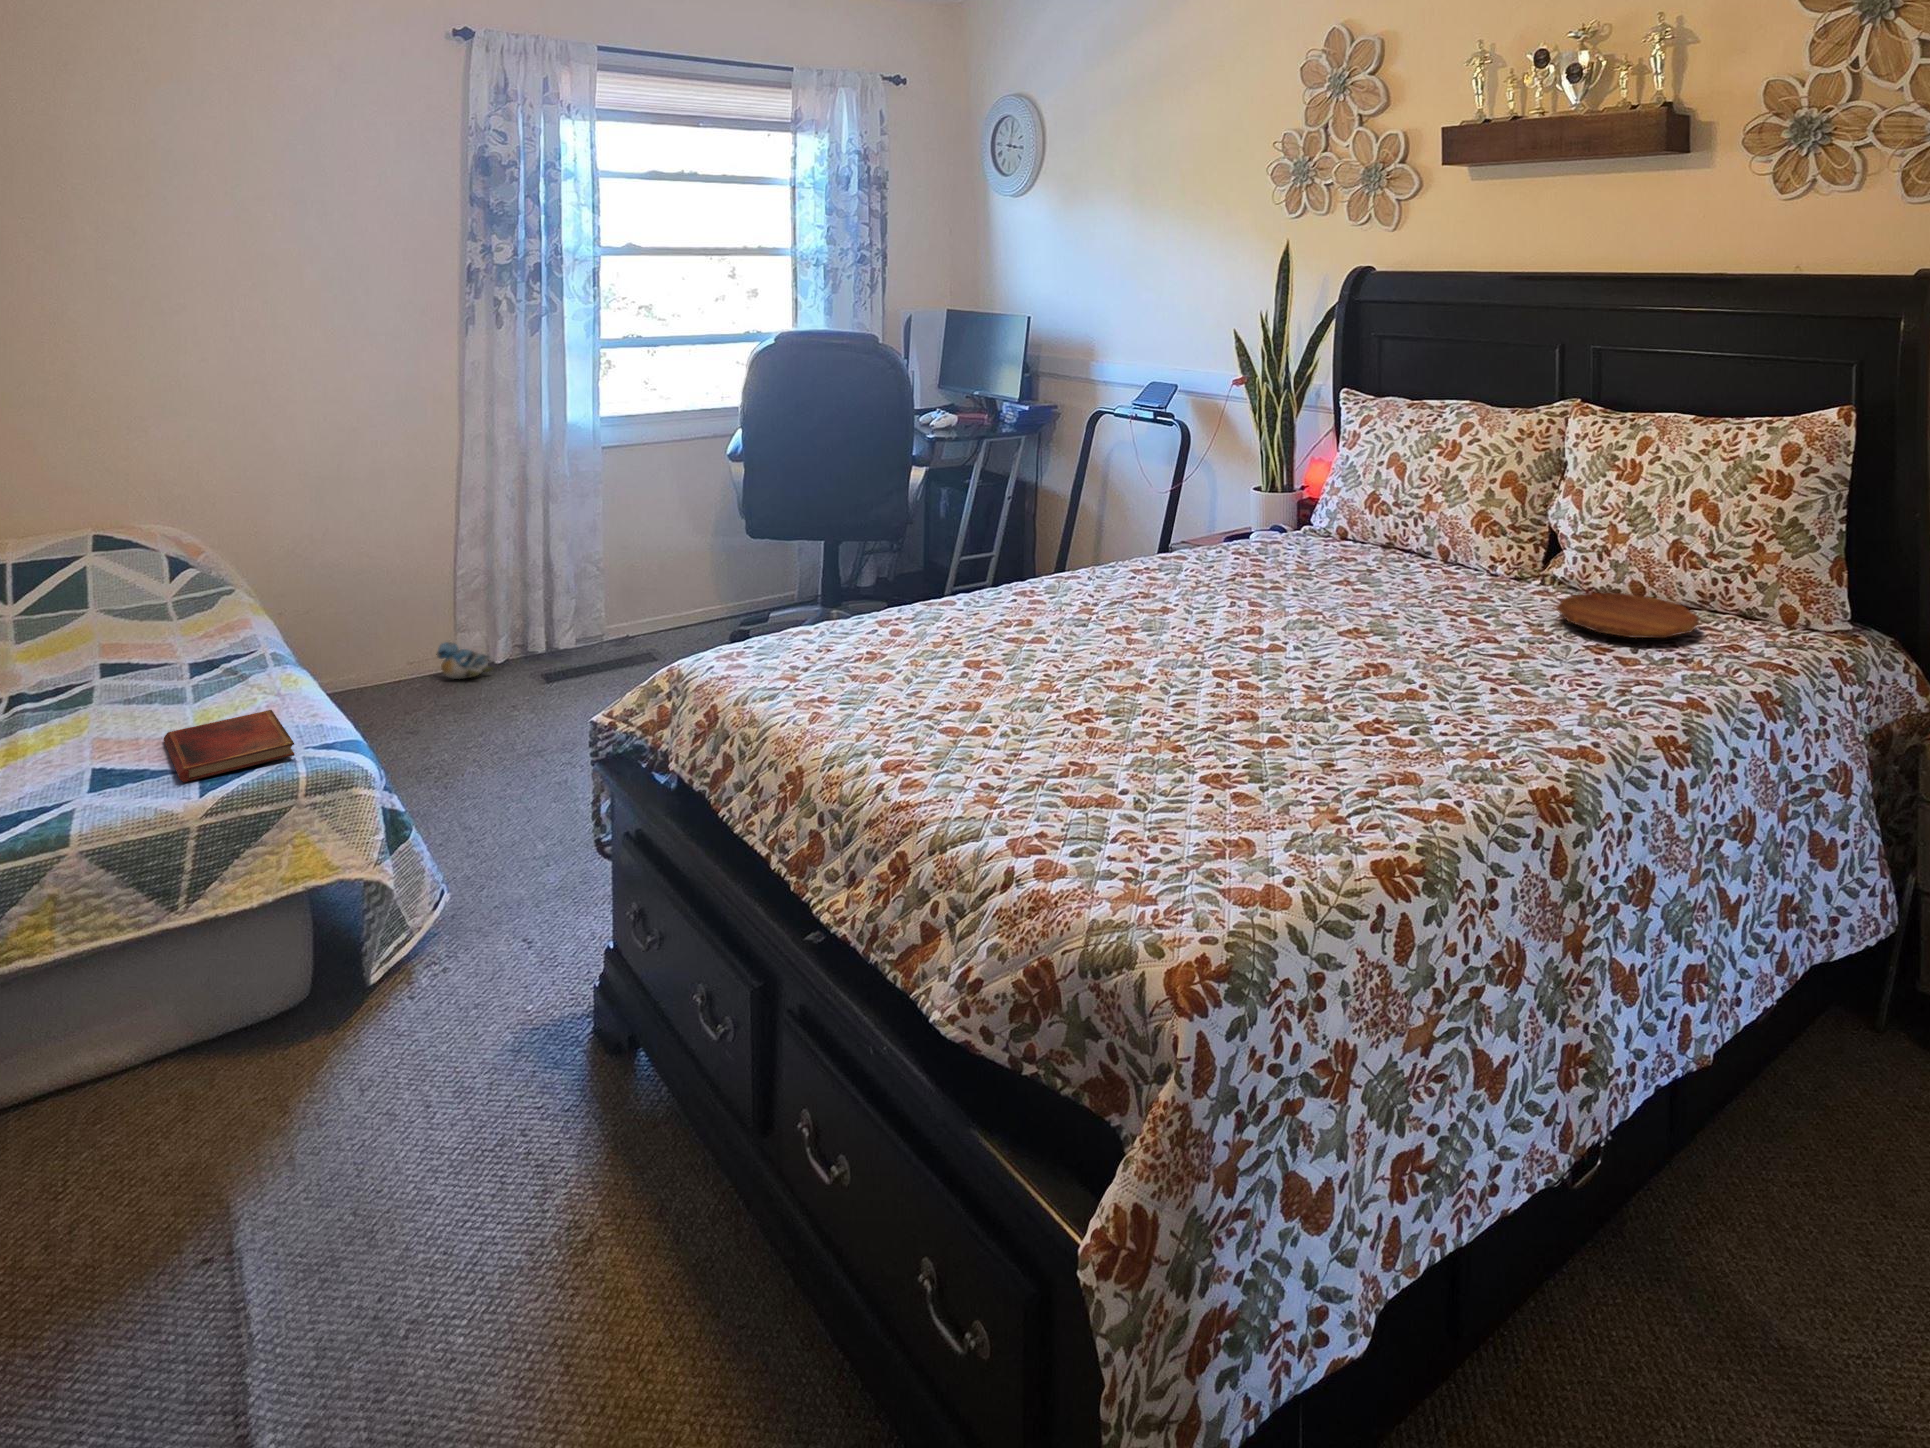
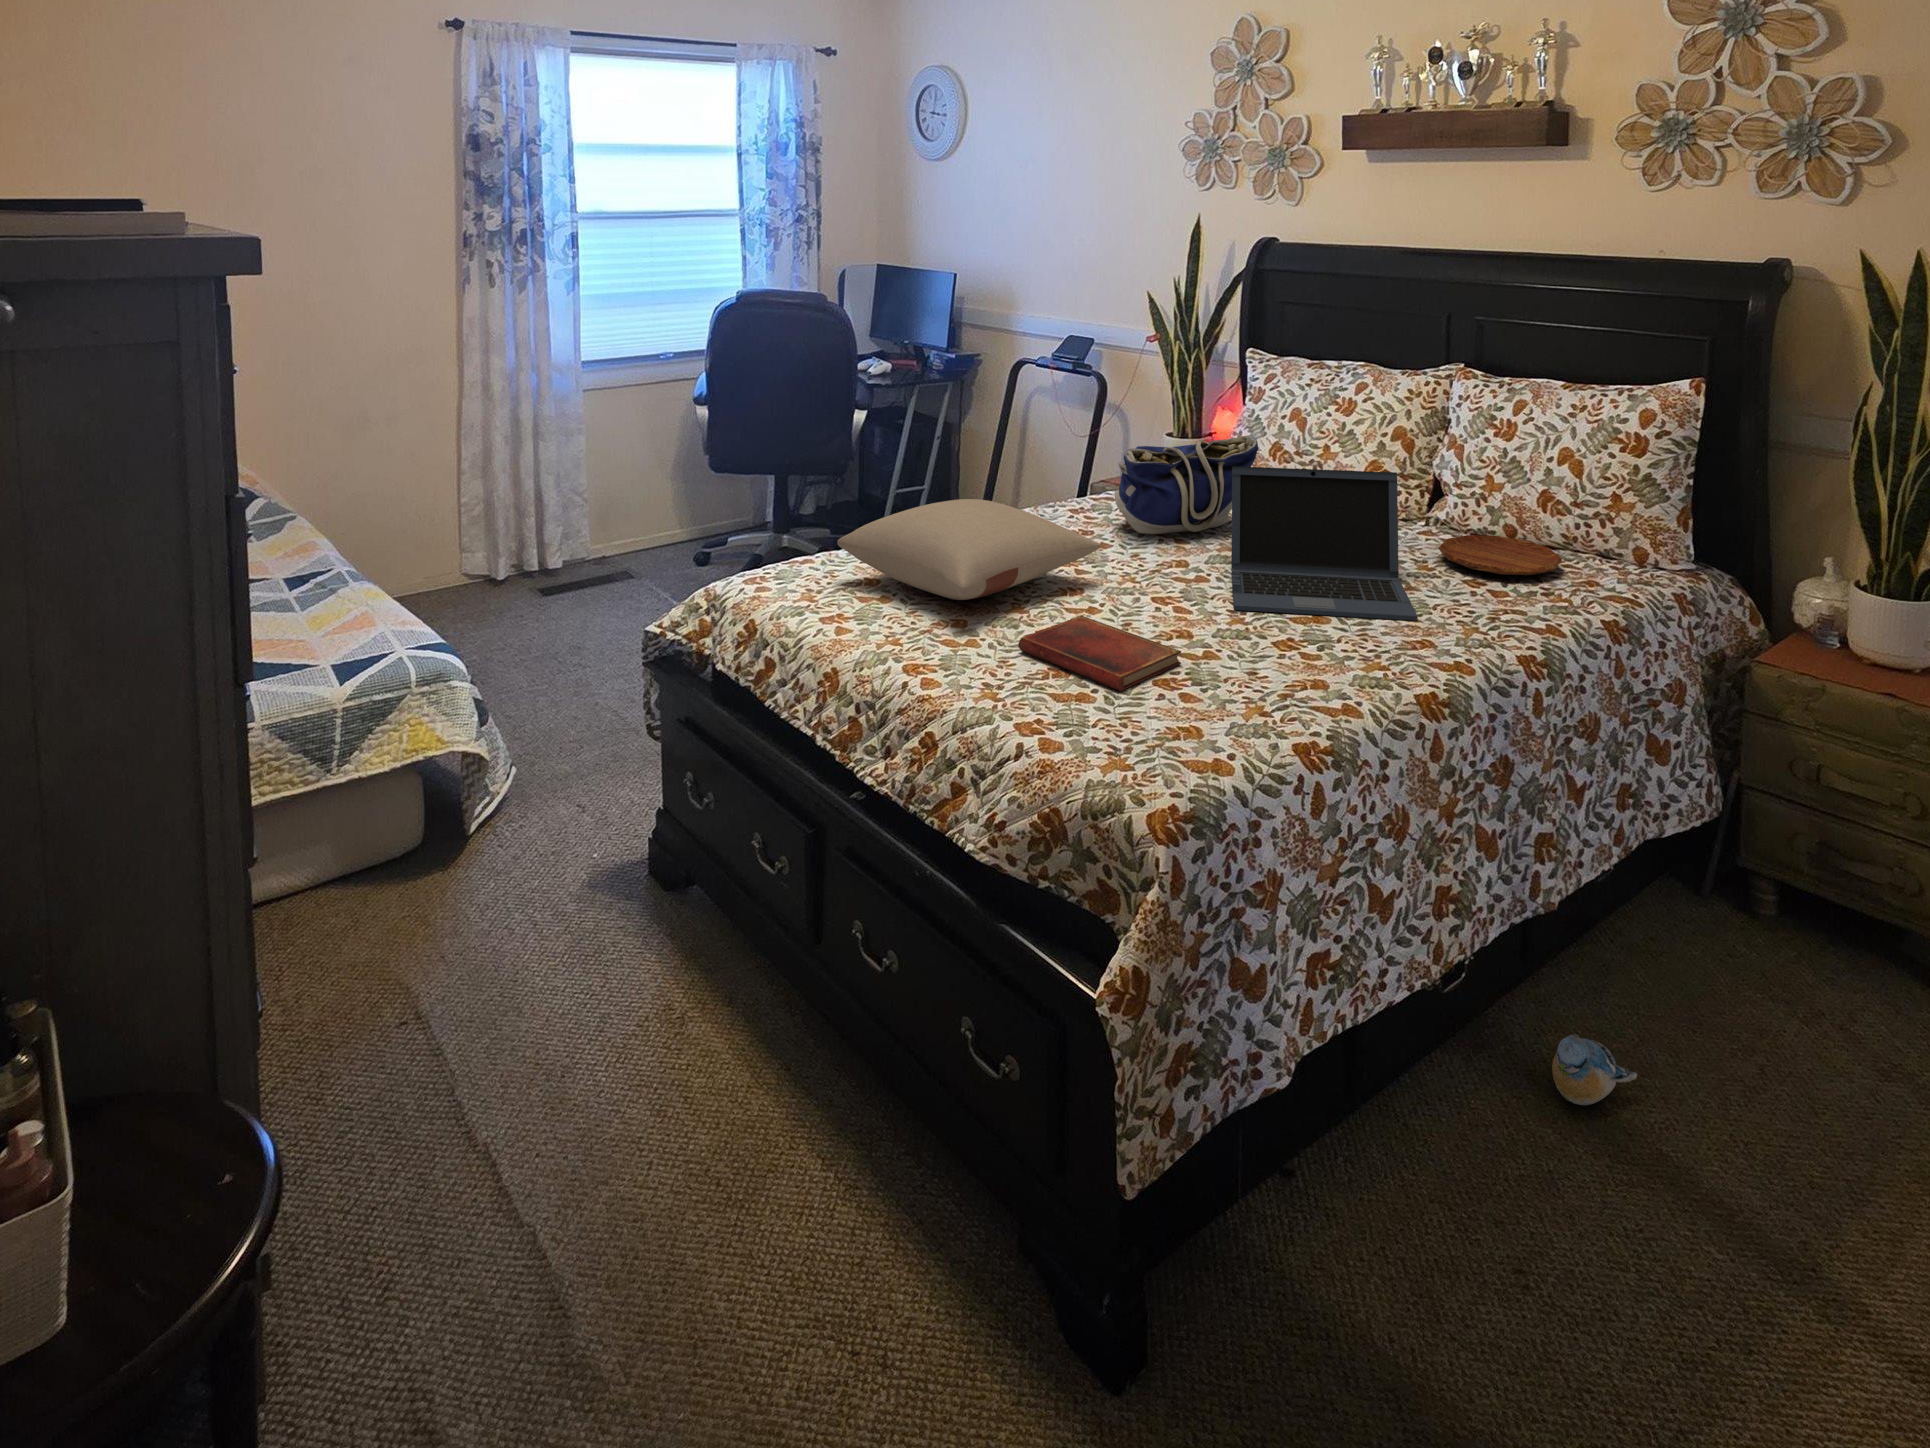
tote bag: none [1181,478,1348,595] -> present [1114,435,1258,534]
laptop: none [1311,511,1533,694] -> present [1231,466,1418,621]
pillow: none [832,554,1153,675] -> present [837,499,1101,600]
plush toy: present [436,642,493,679] -> present [1552,1034,1637,1105]
diary: present [164,710,295,782] -> present [1018,616,1181,691]

